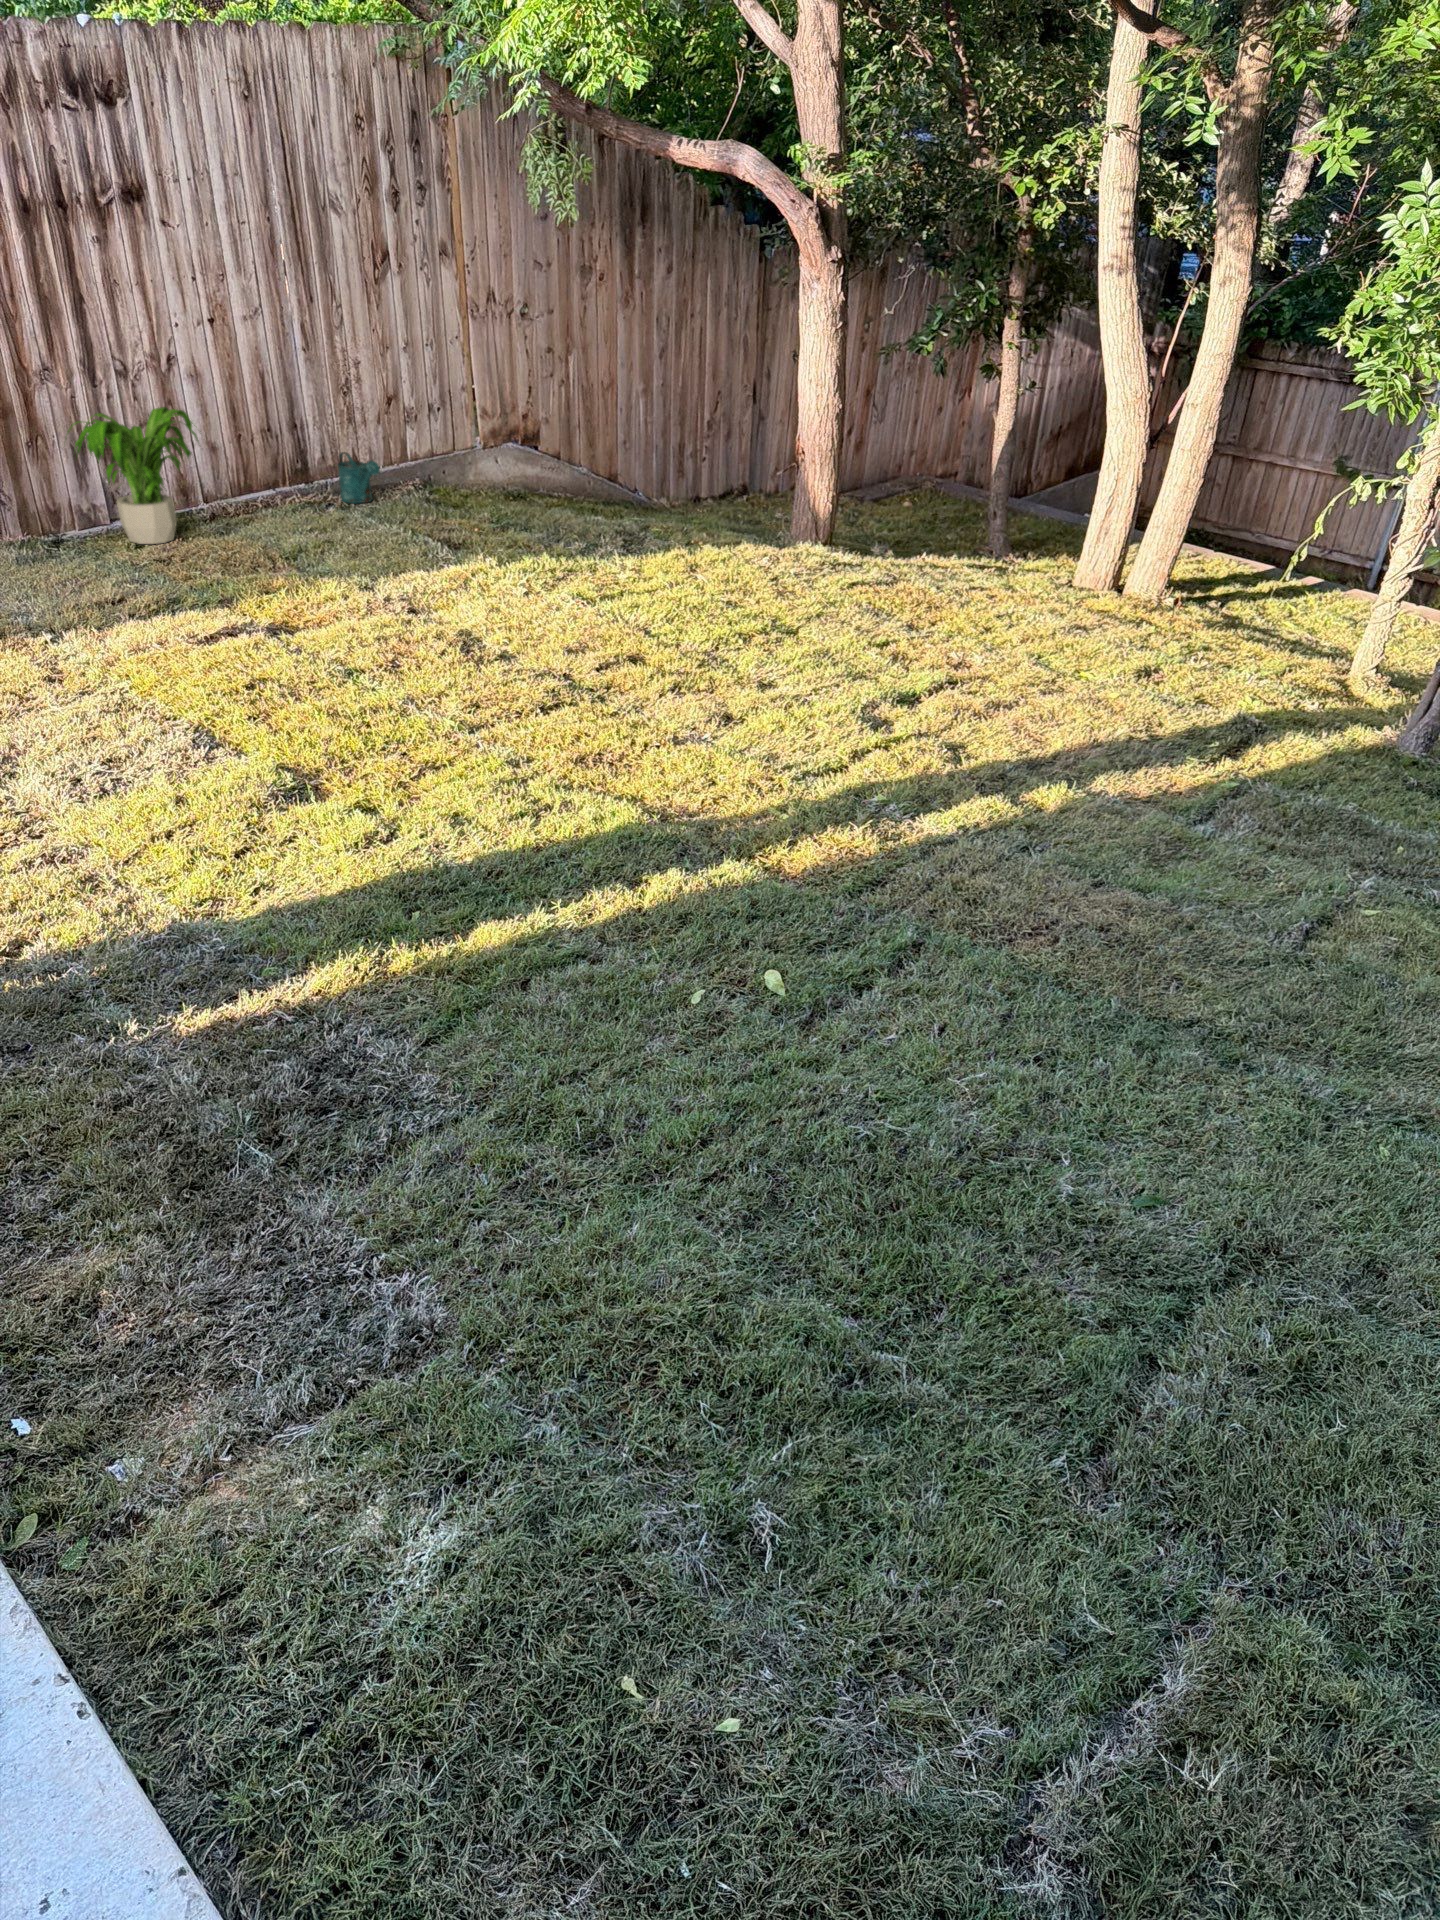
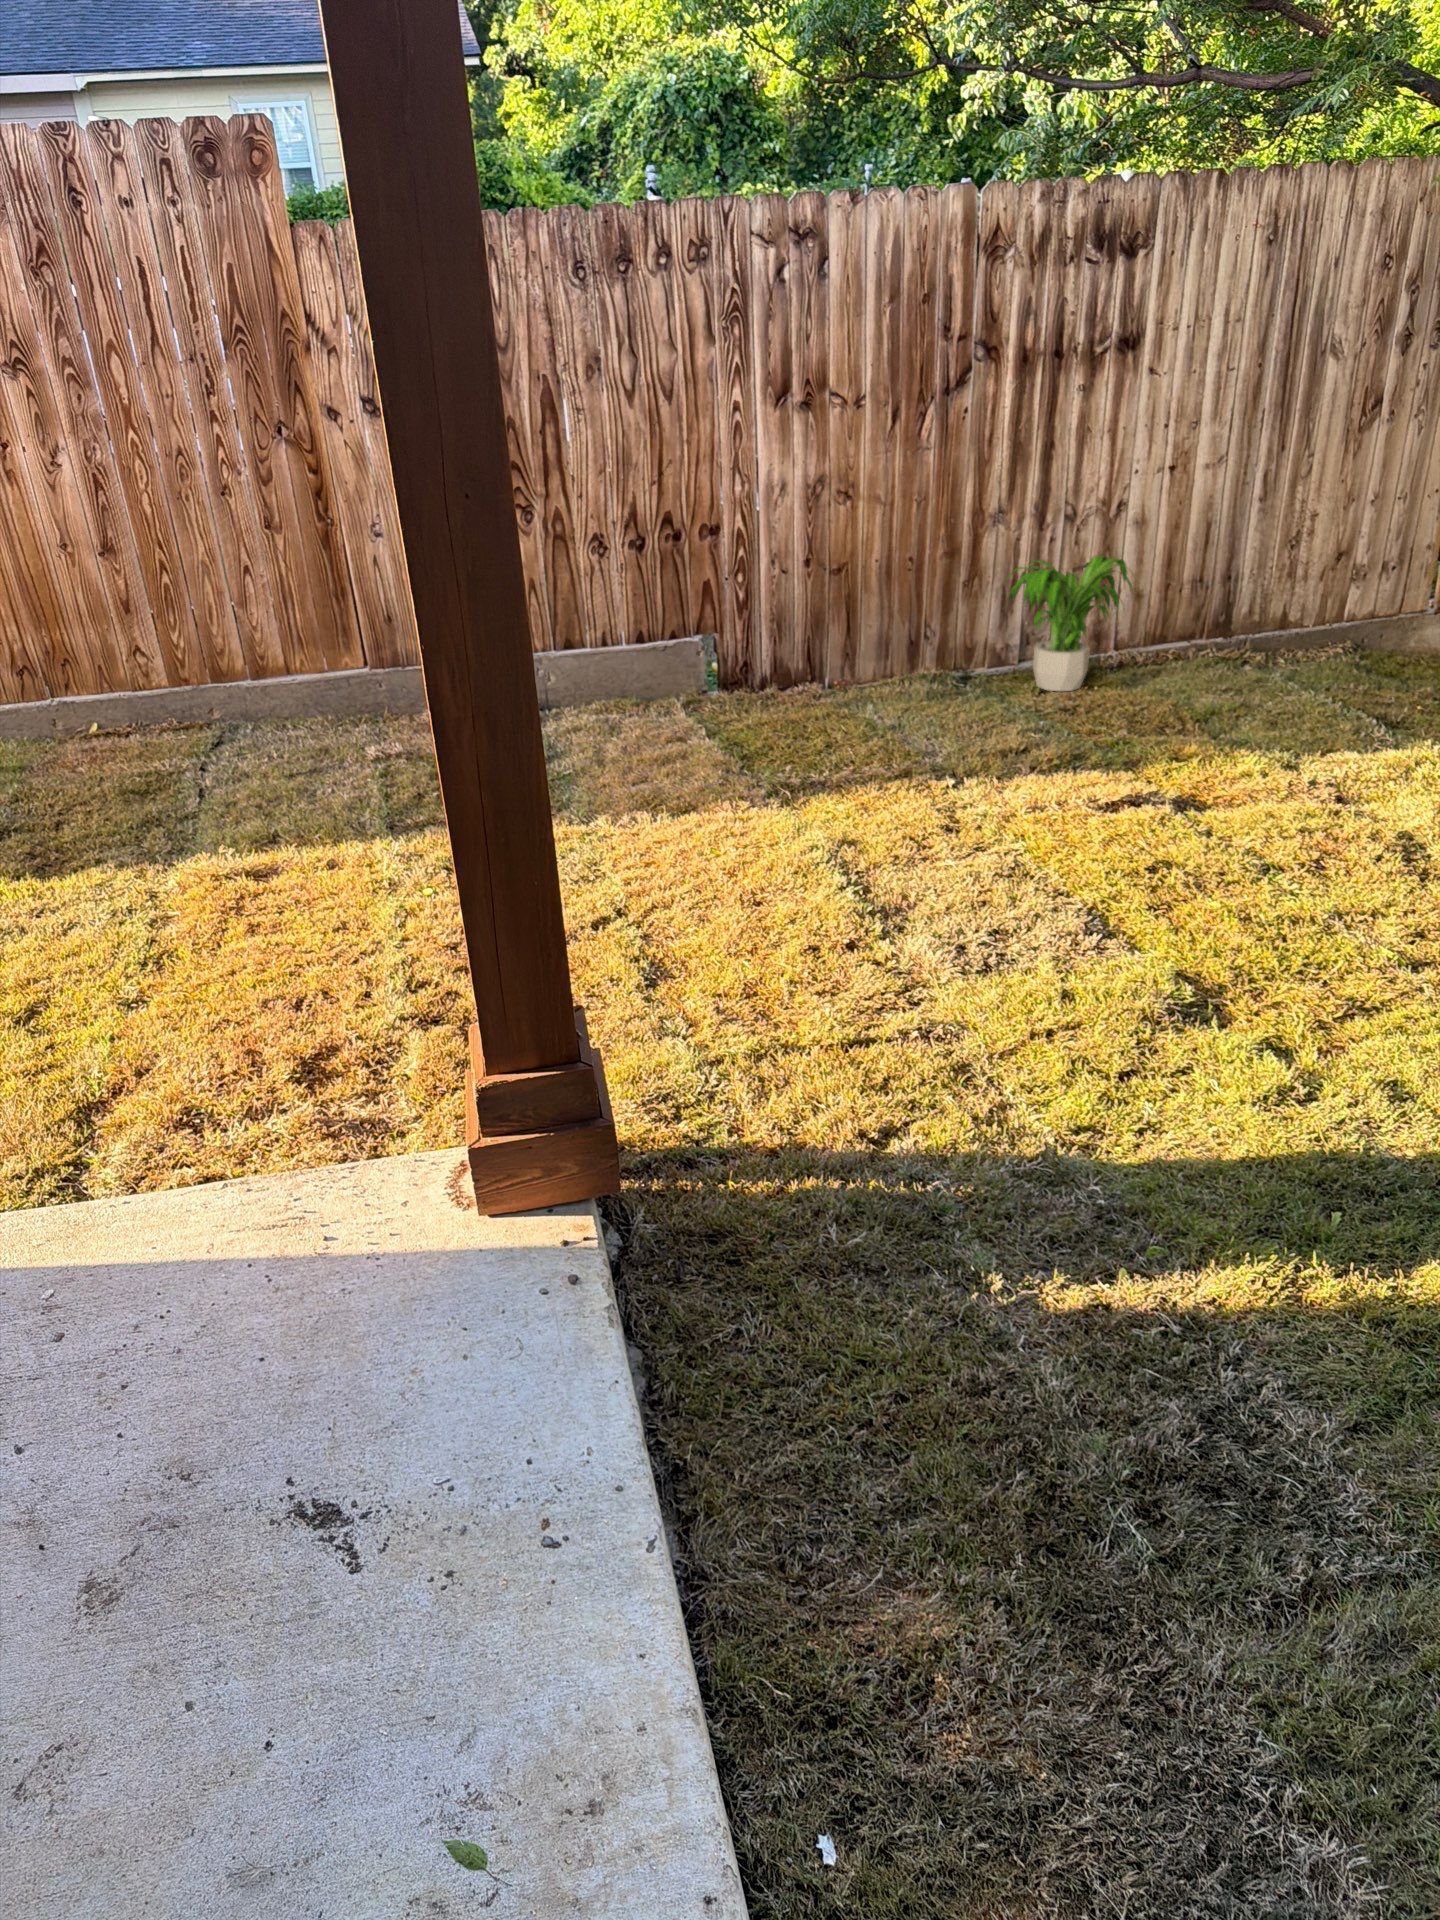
watering can: present [338,452,380,503] -> none [1259,606,1317,663]

